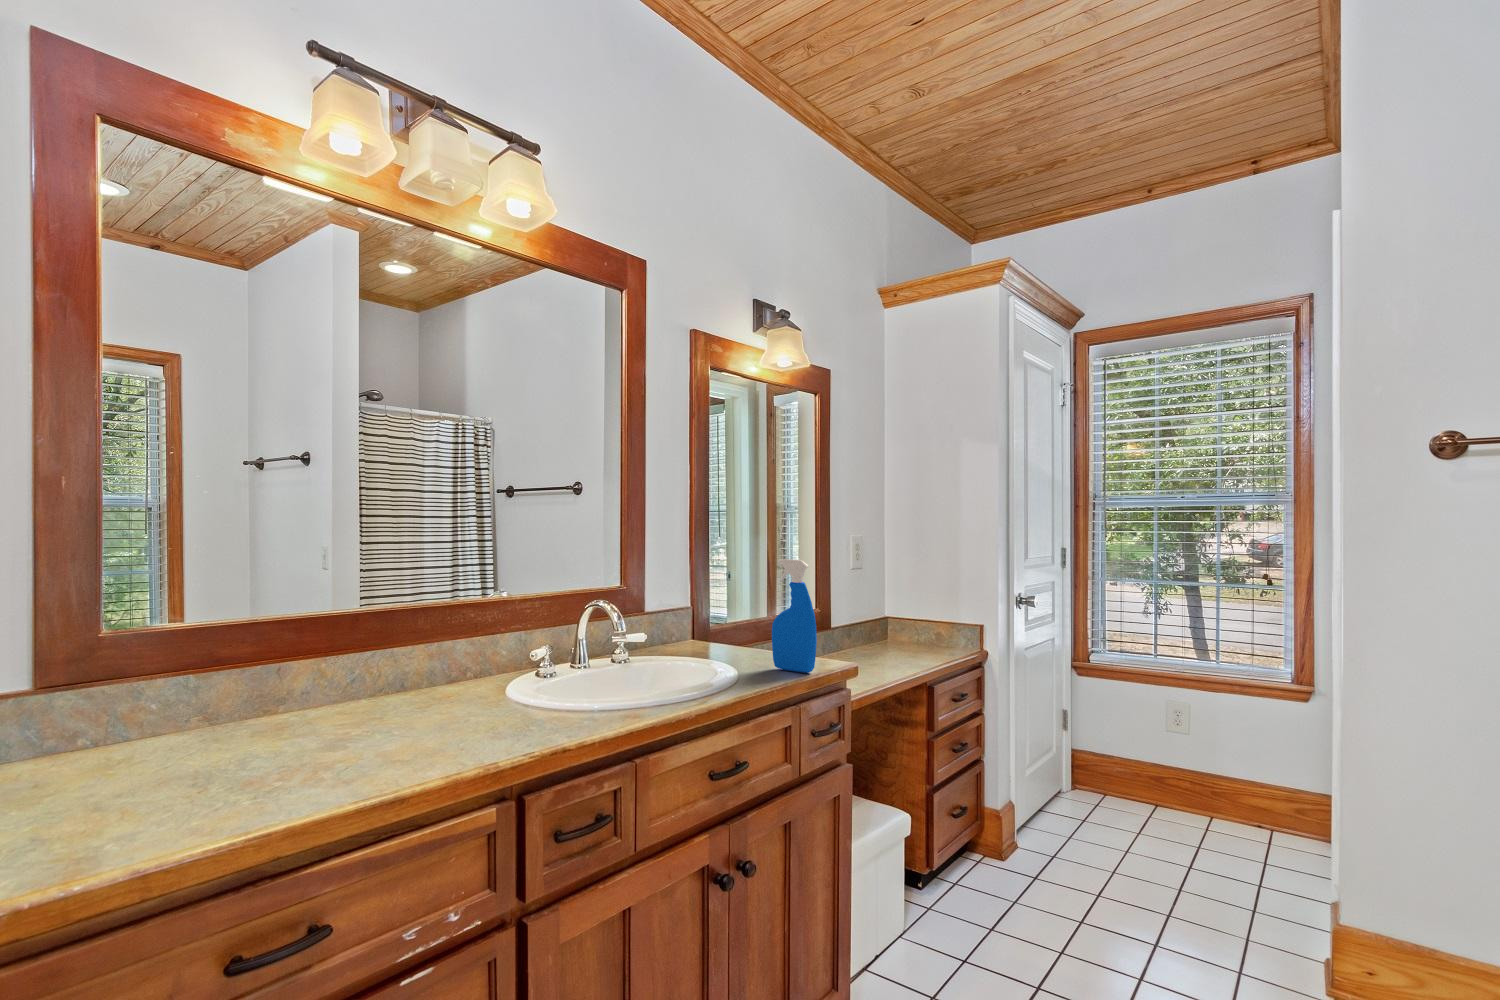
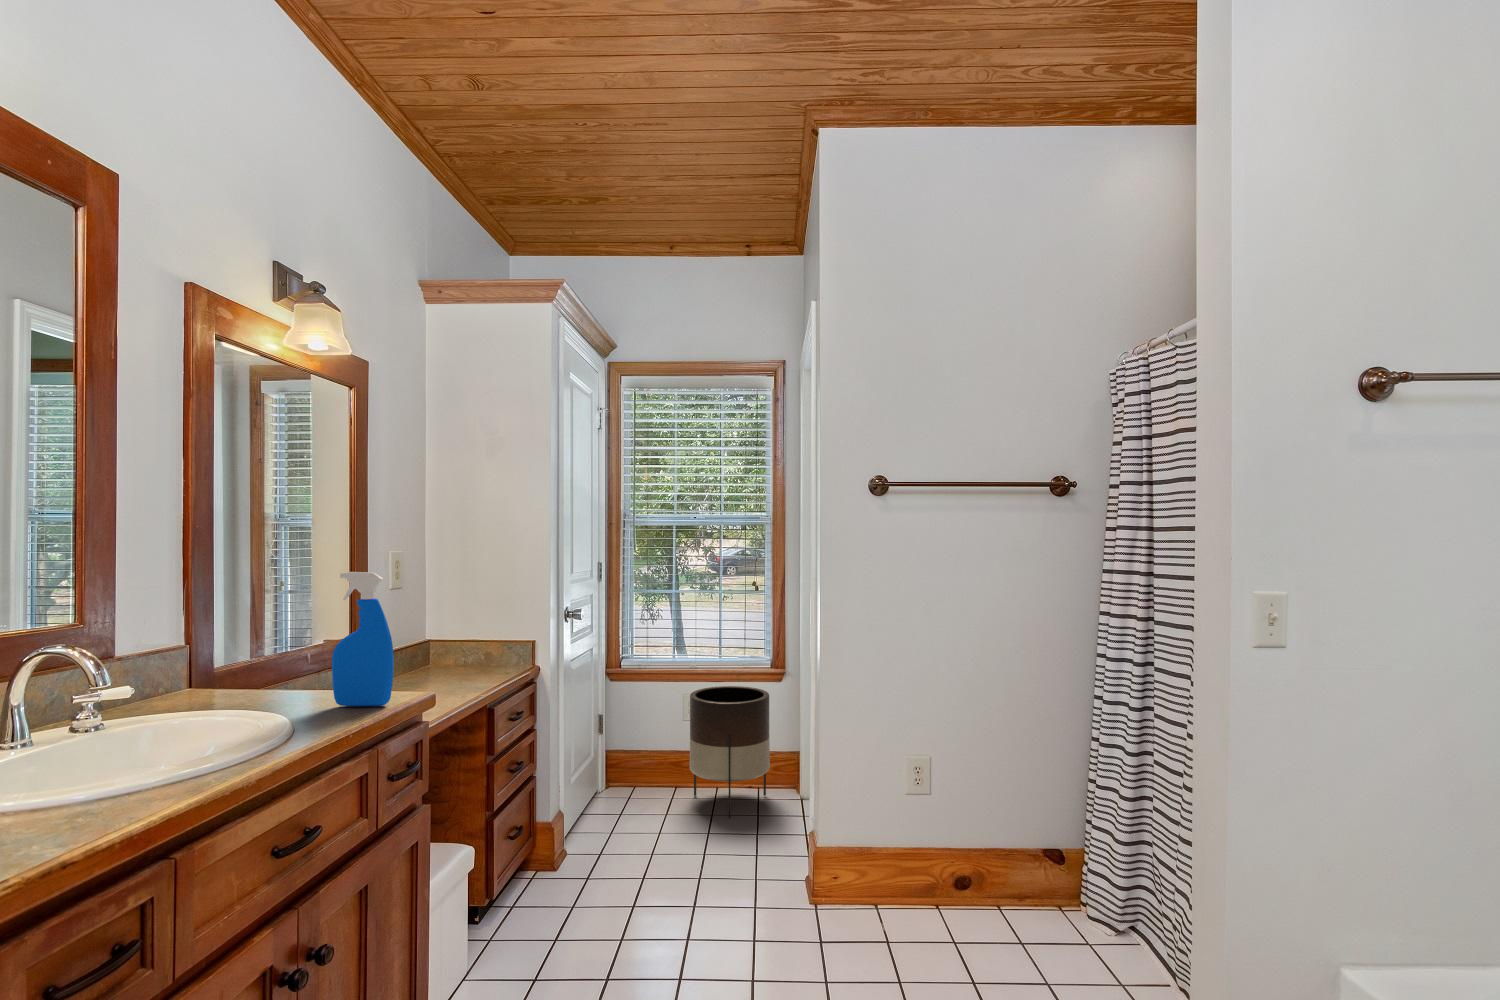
planter: none [1164,699,1269,849] -> present [690,686,770,818]

